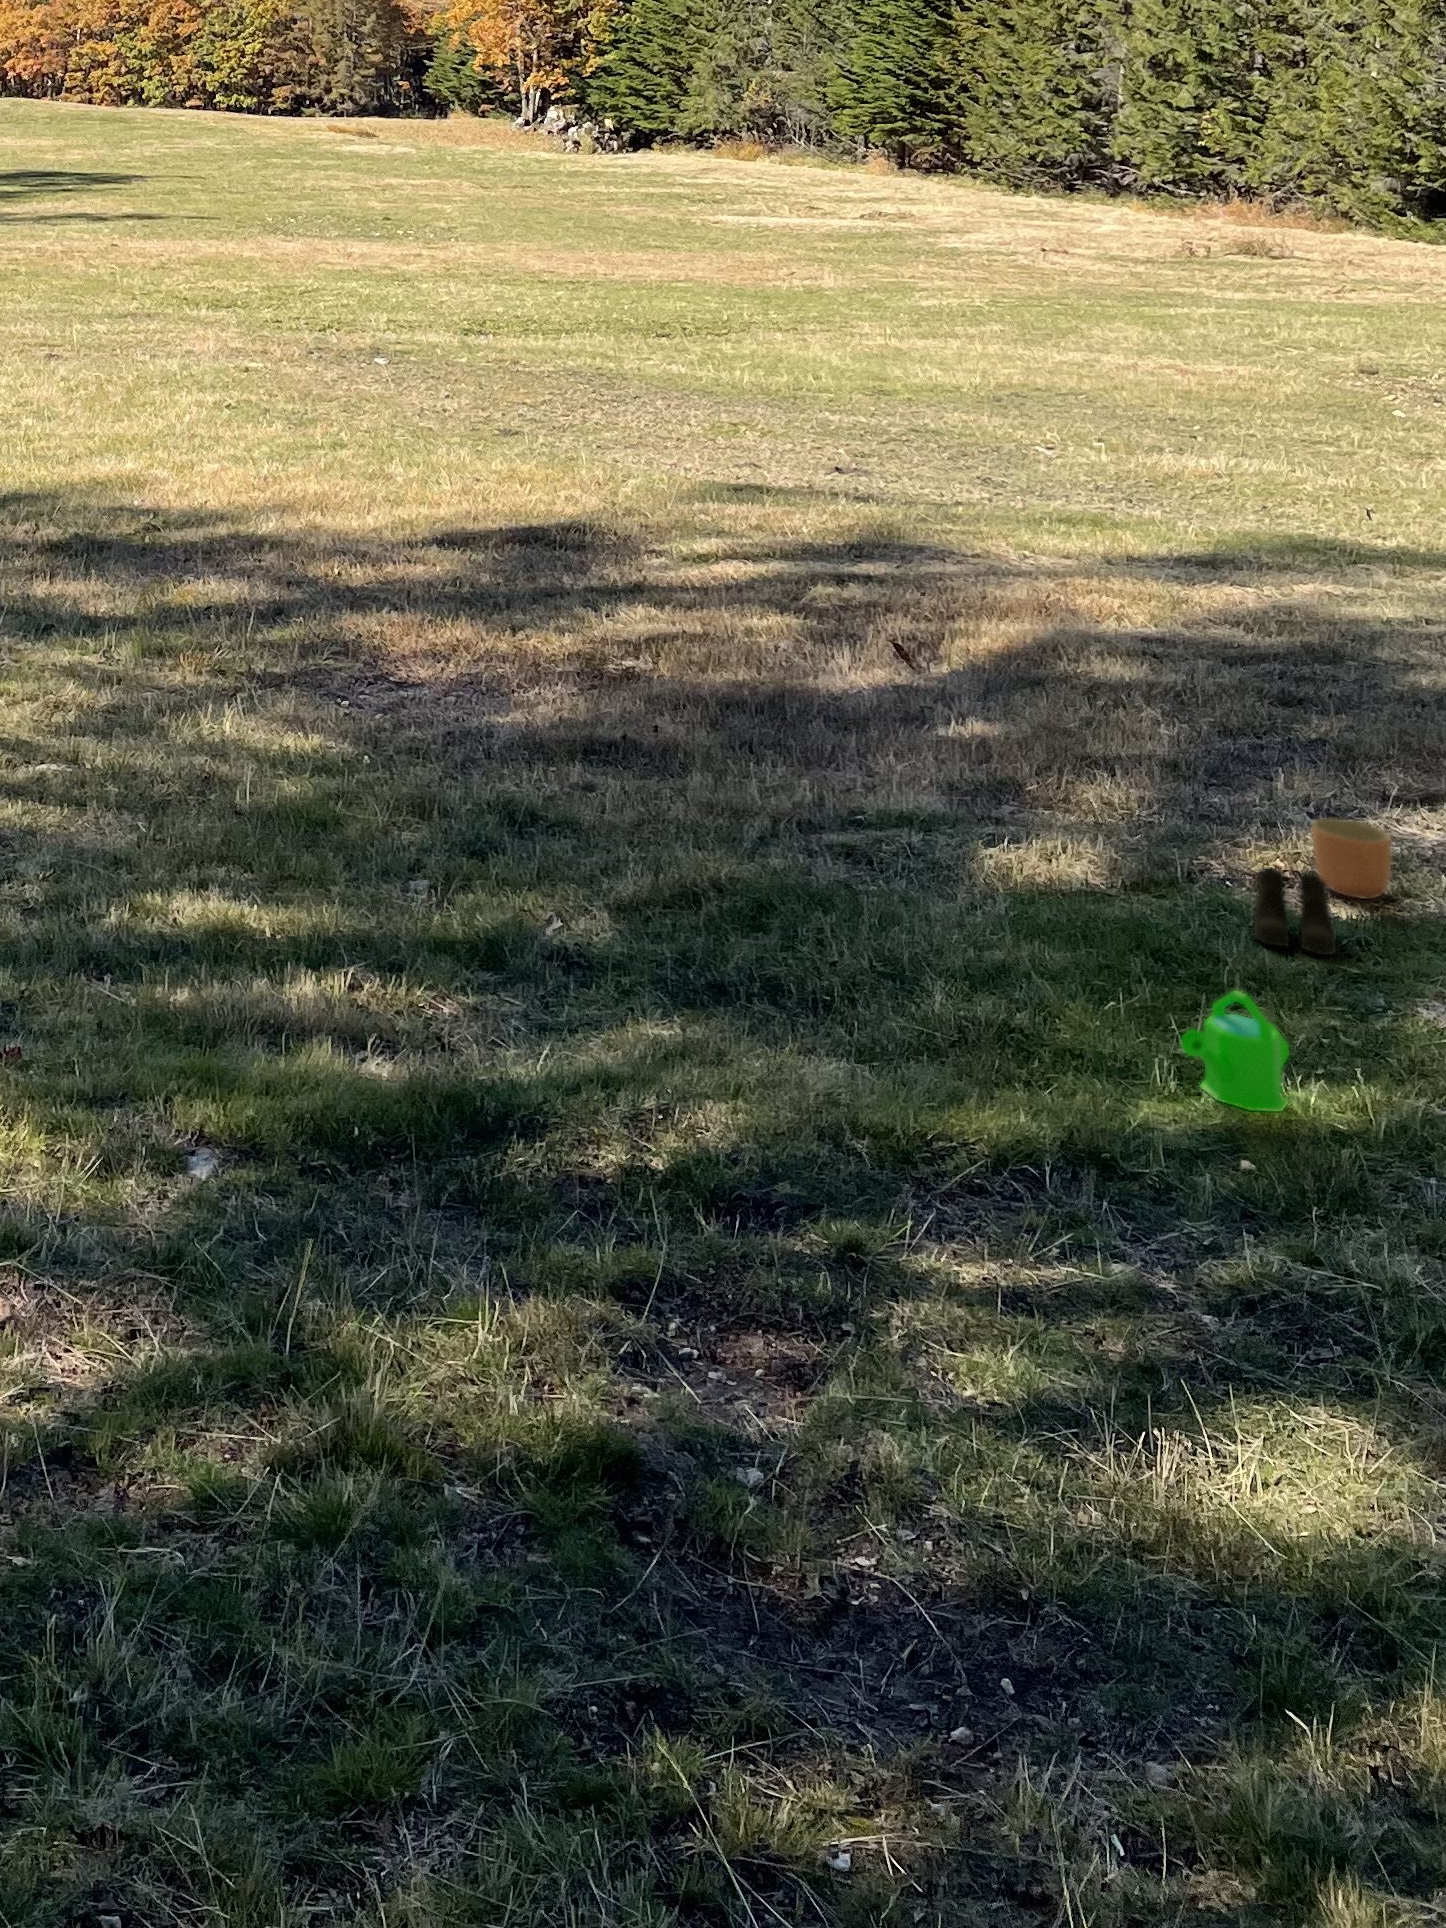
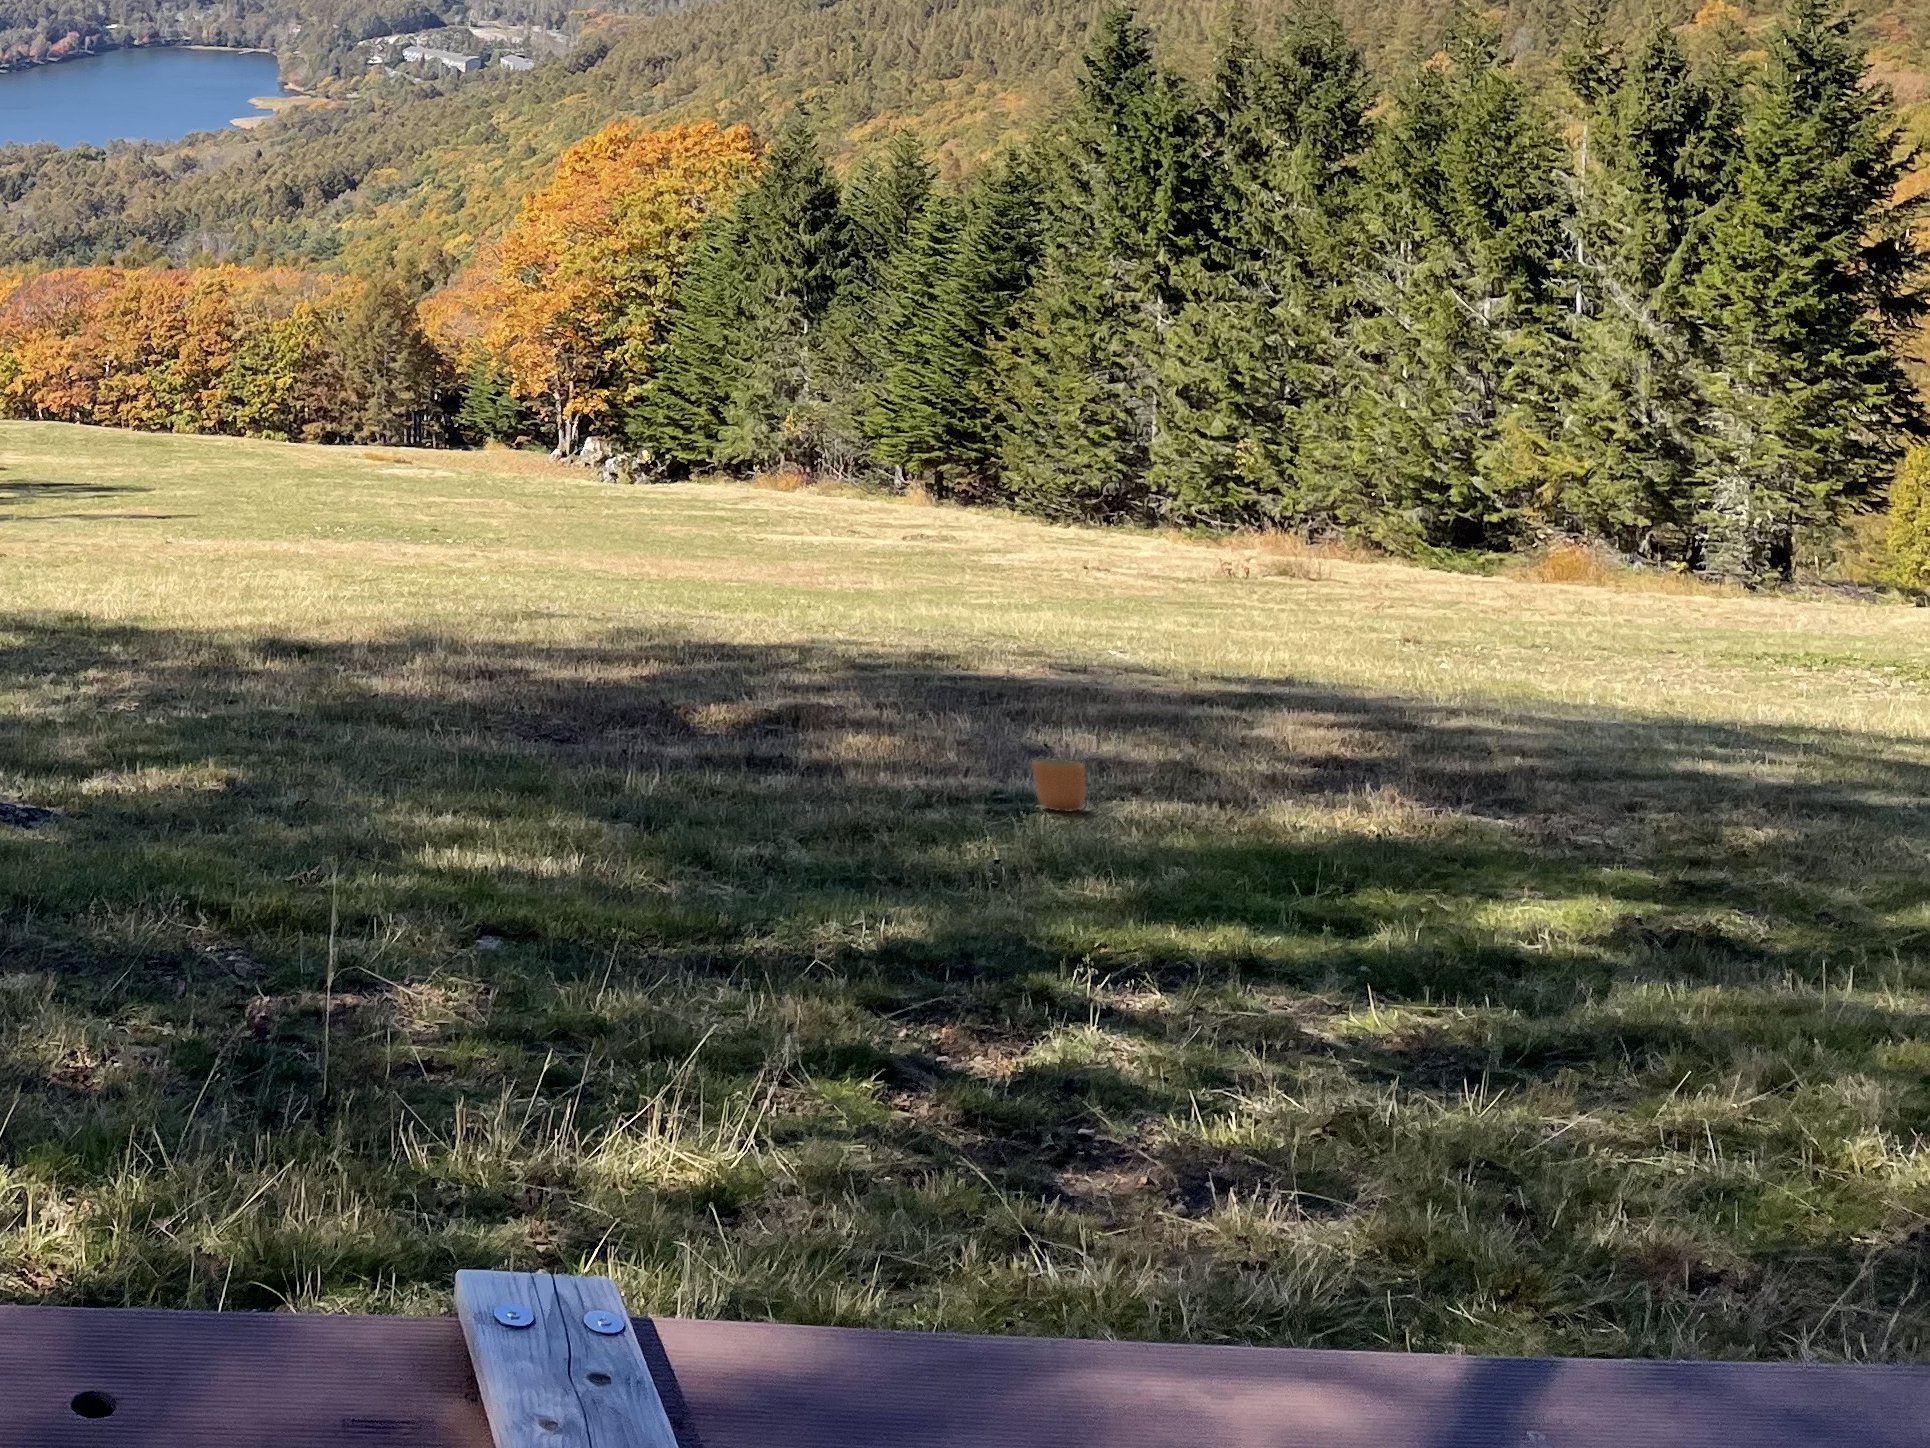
boots: present [1254,866,1336,955] -> none [977,774,1030,828]
watering can: present [1181,991,1289,1112] -> none [879,795,957,871]

